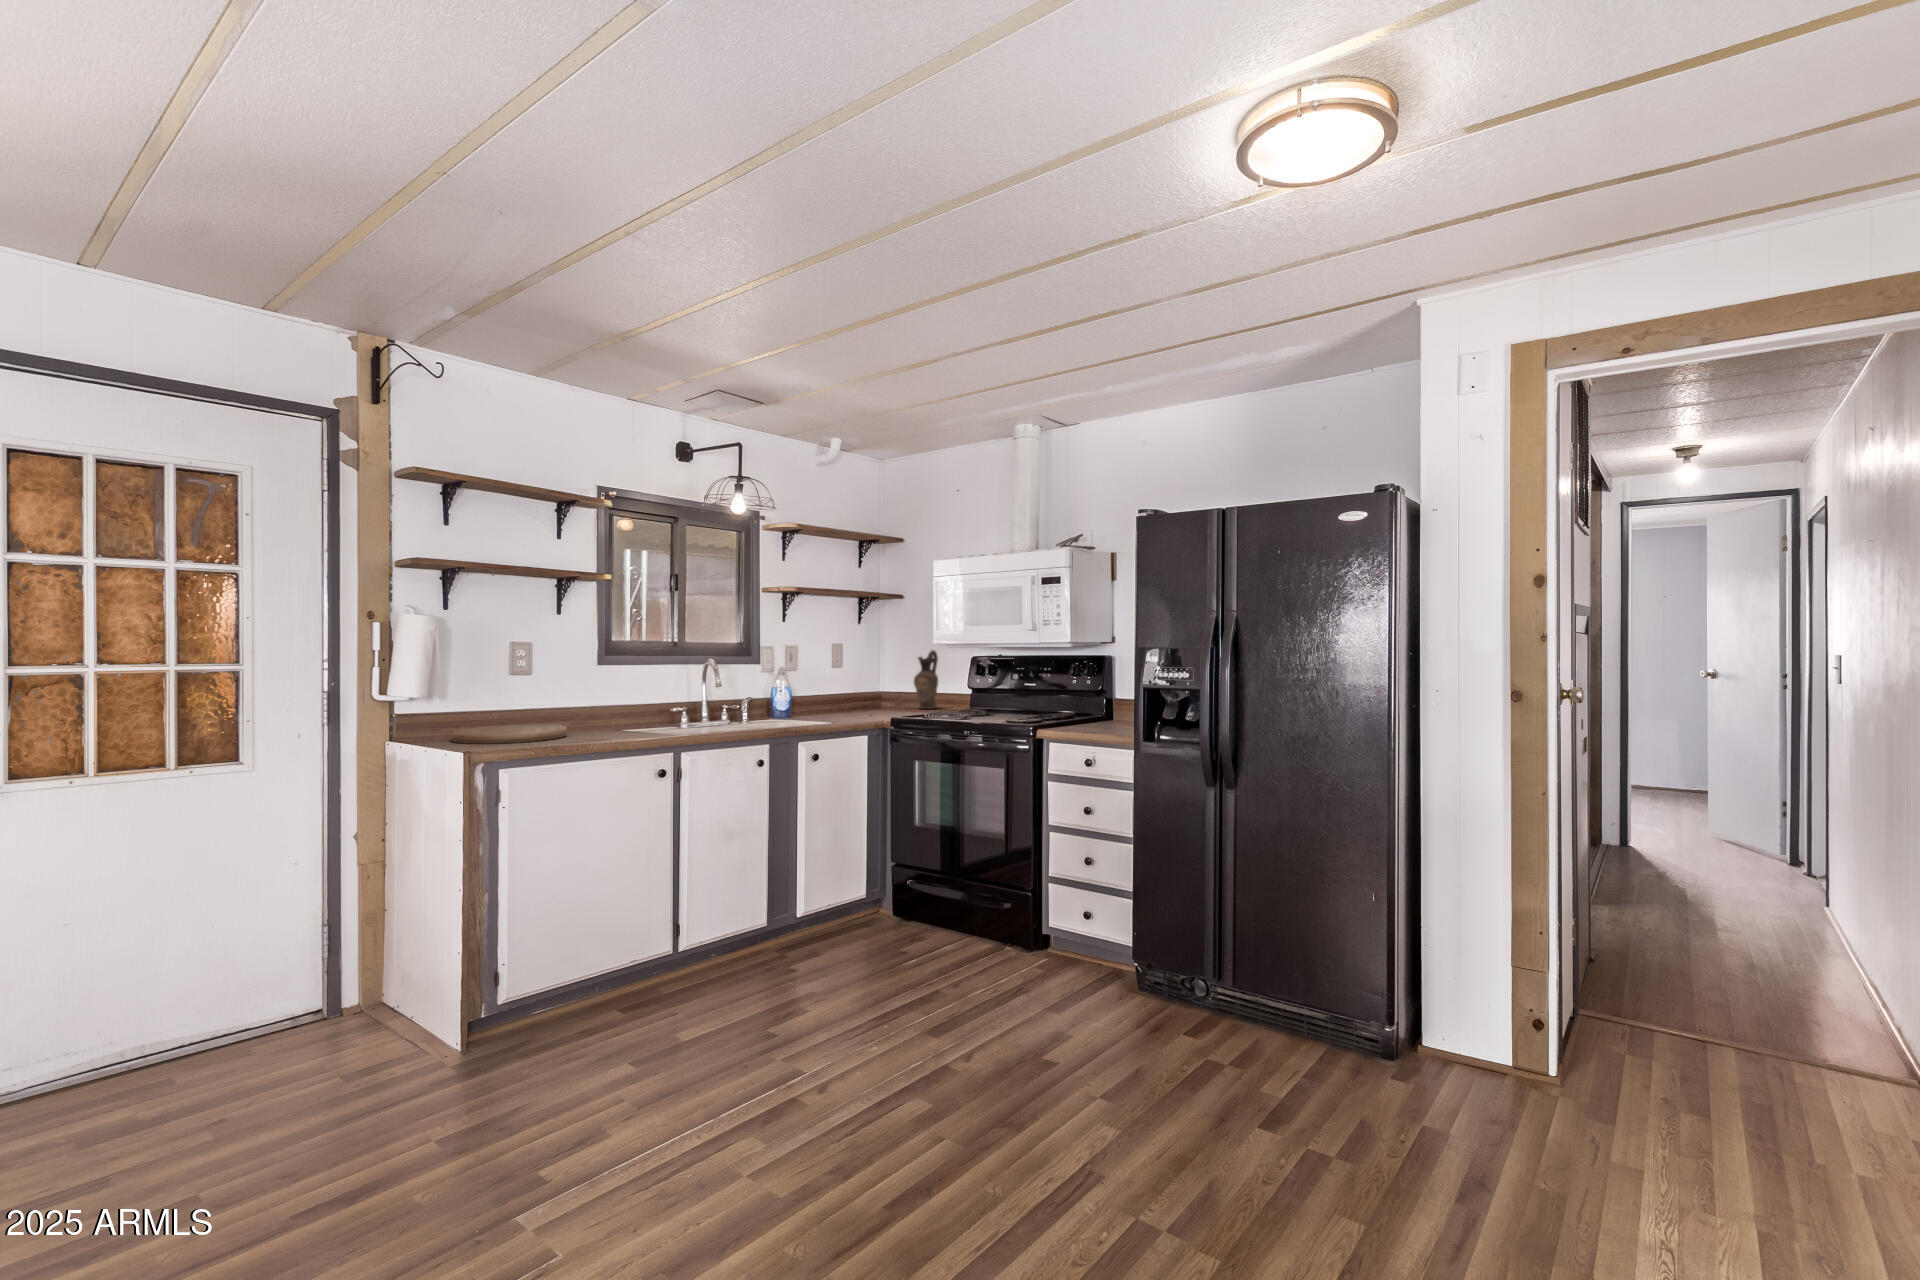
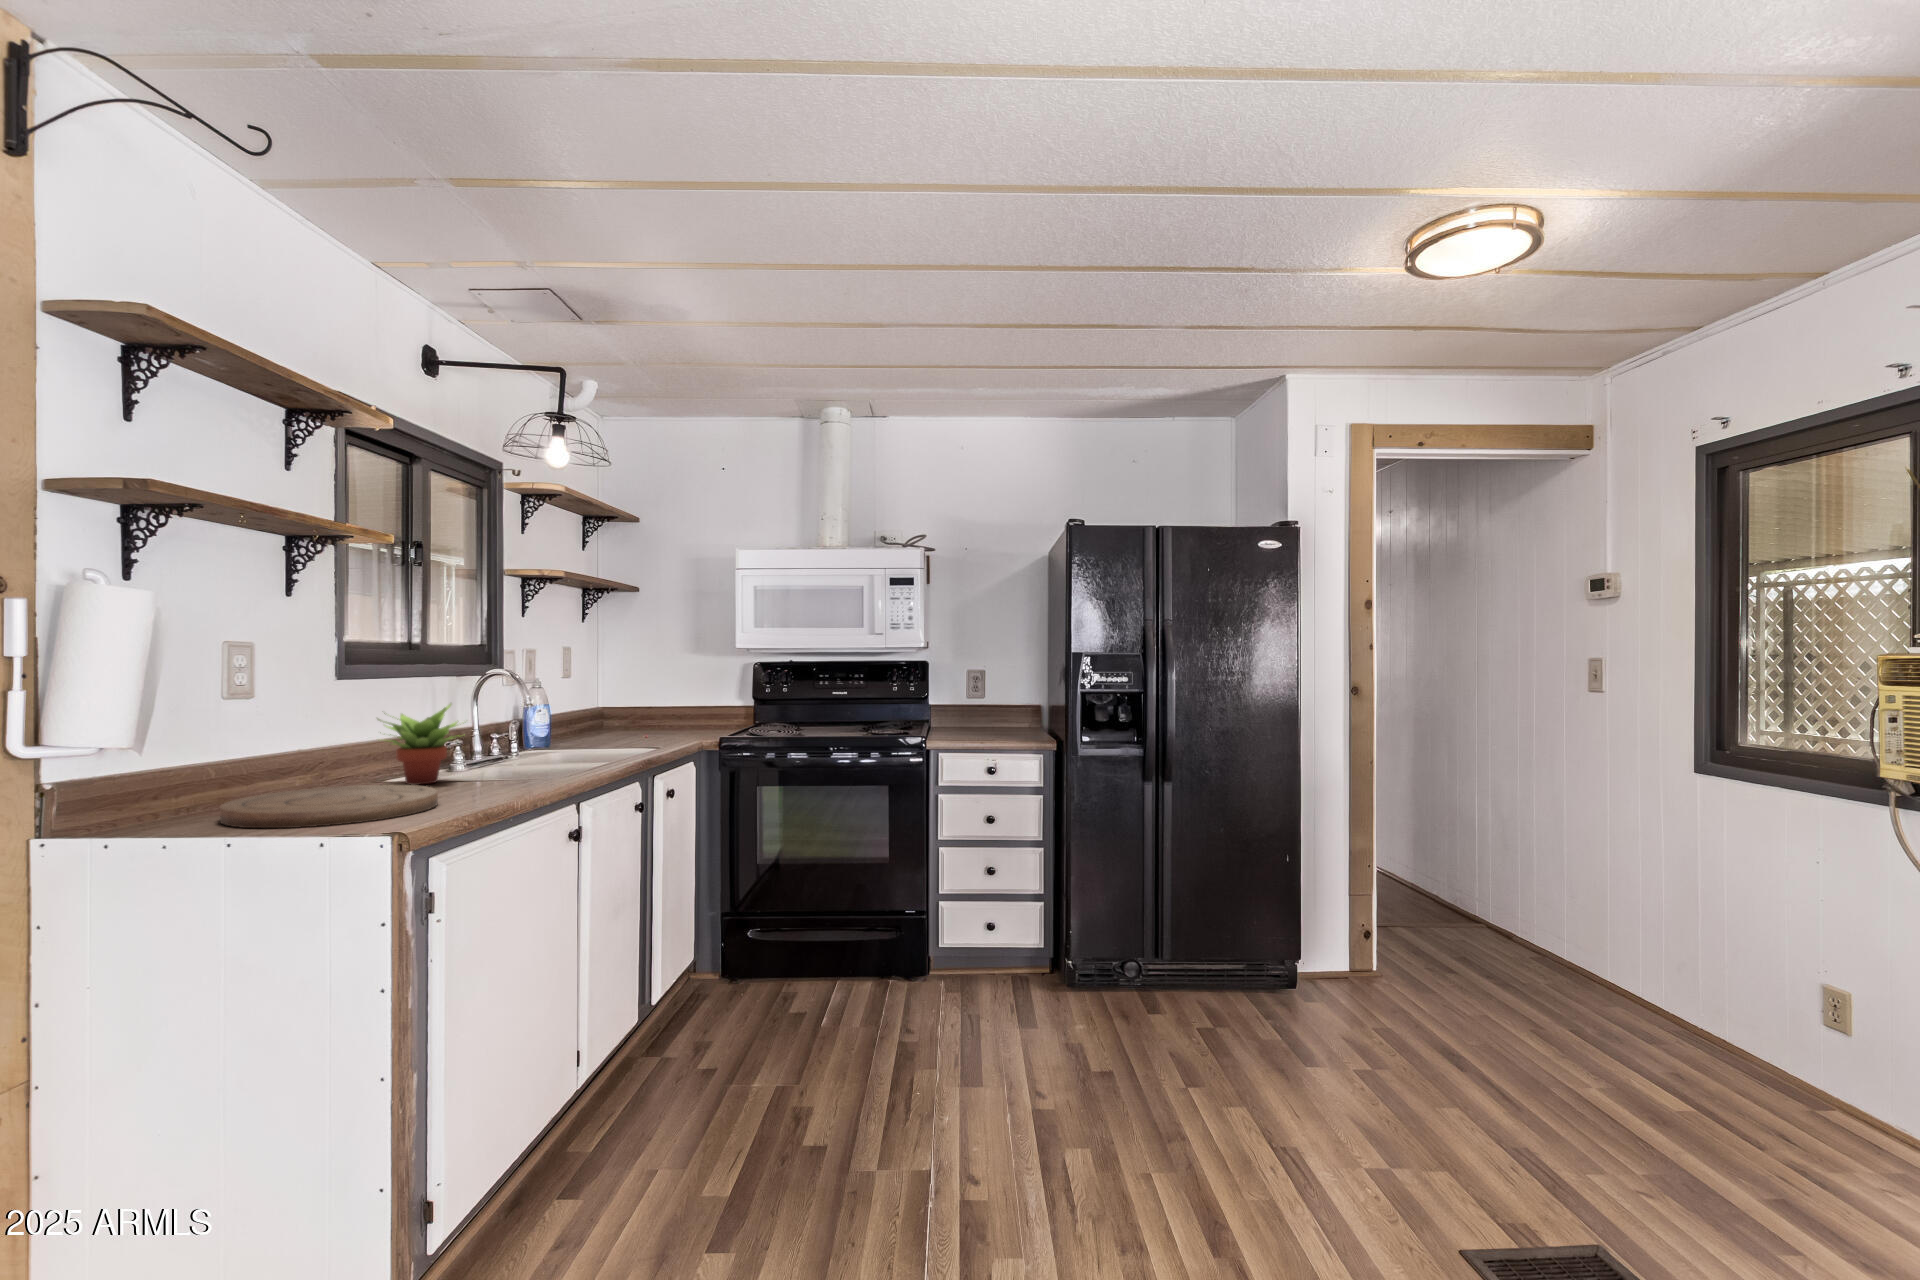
ceramic pitcher: present [914,650,938,709] -> none [670,659,701,733]
succulent plant: none [587,678,646,728] -> present [378,704,457,785]

